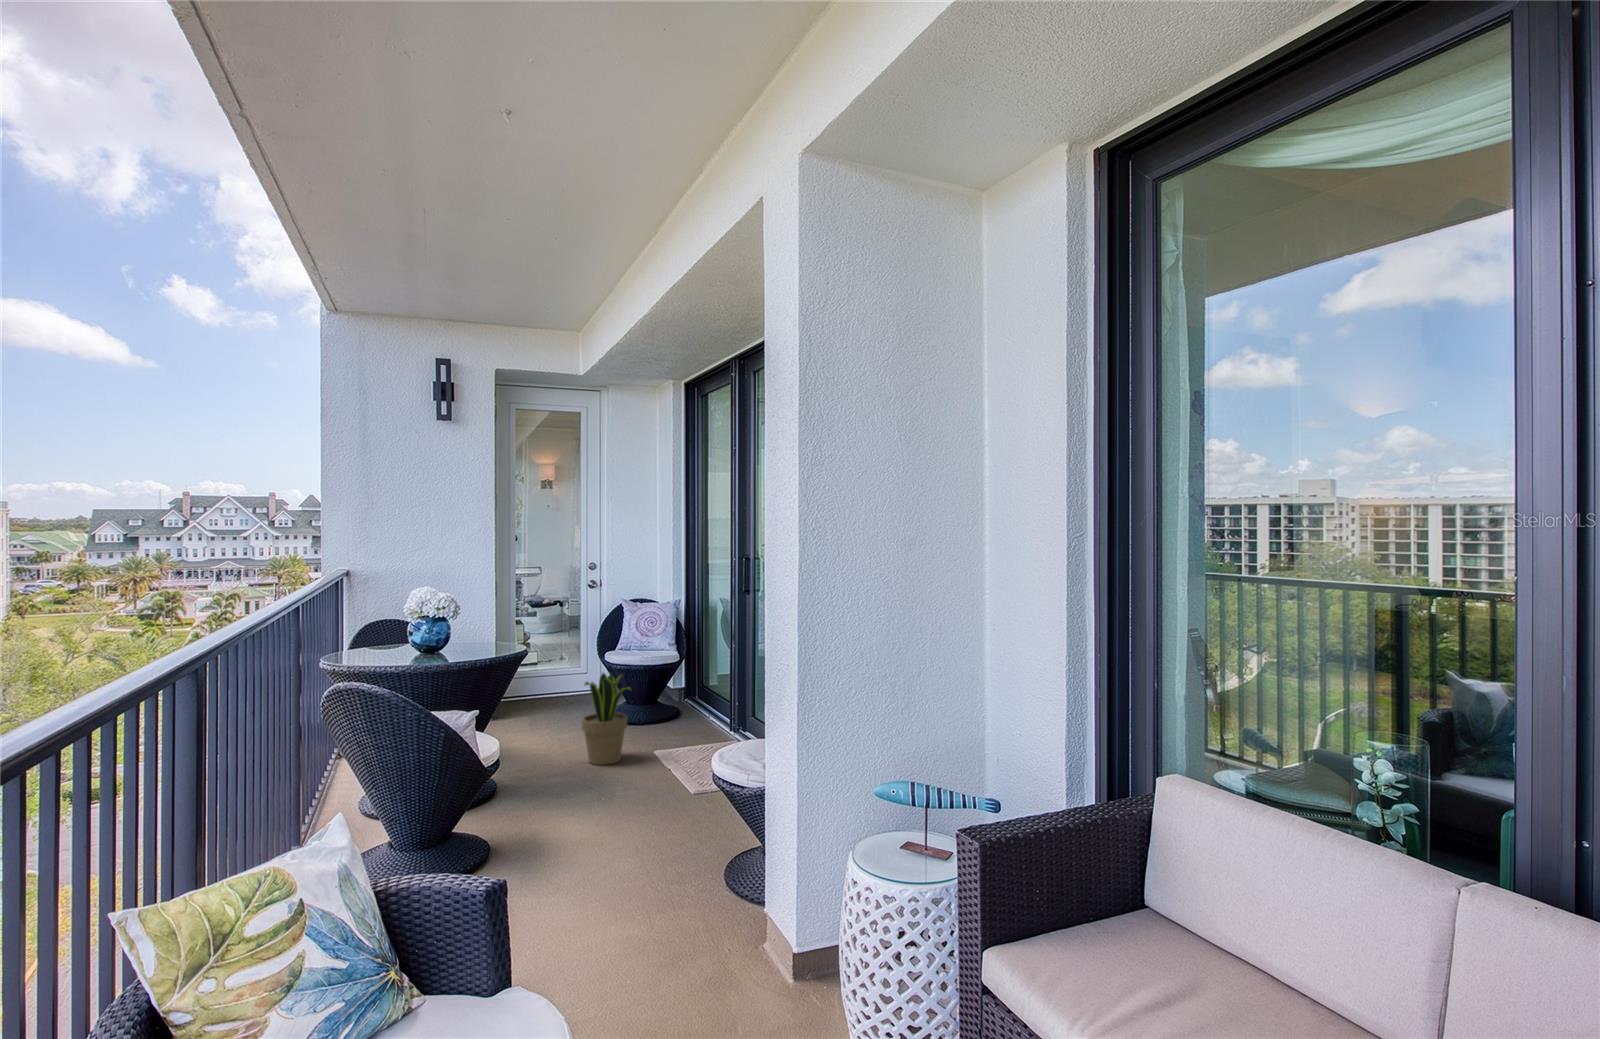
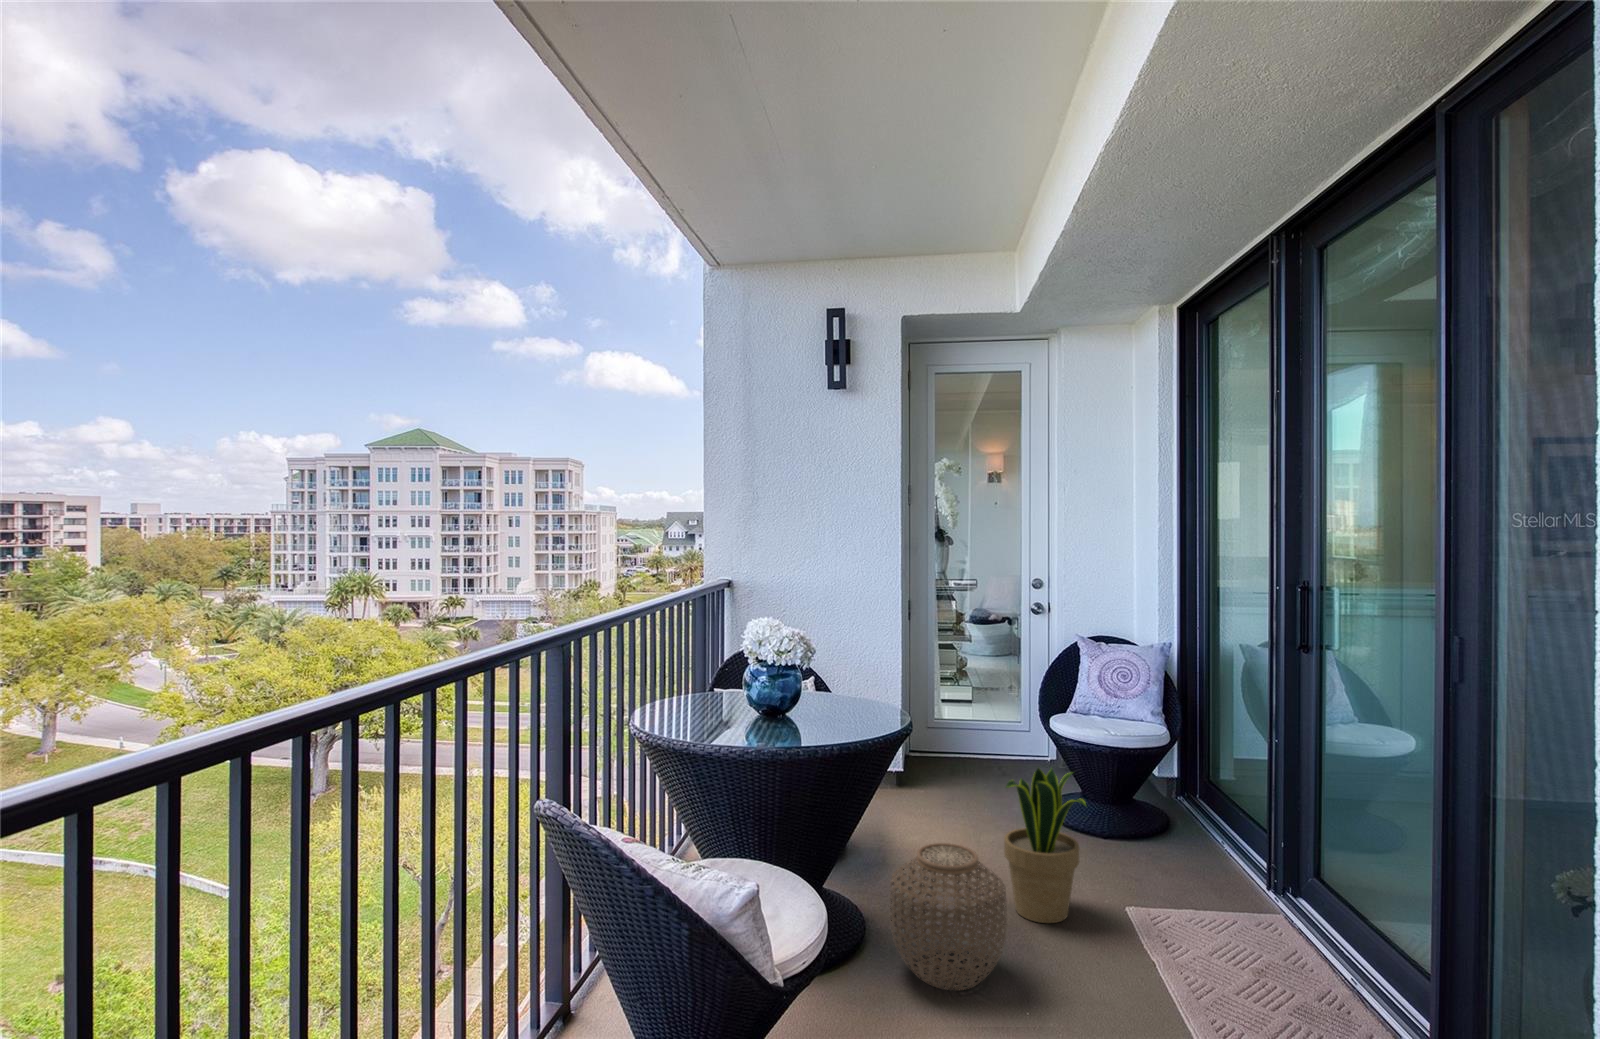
woven basket: none [516,718,588,800] -> present [889,843,1006,990]

